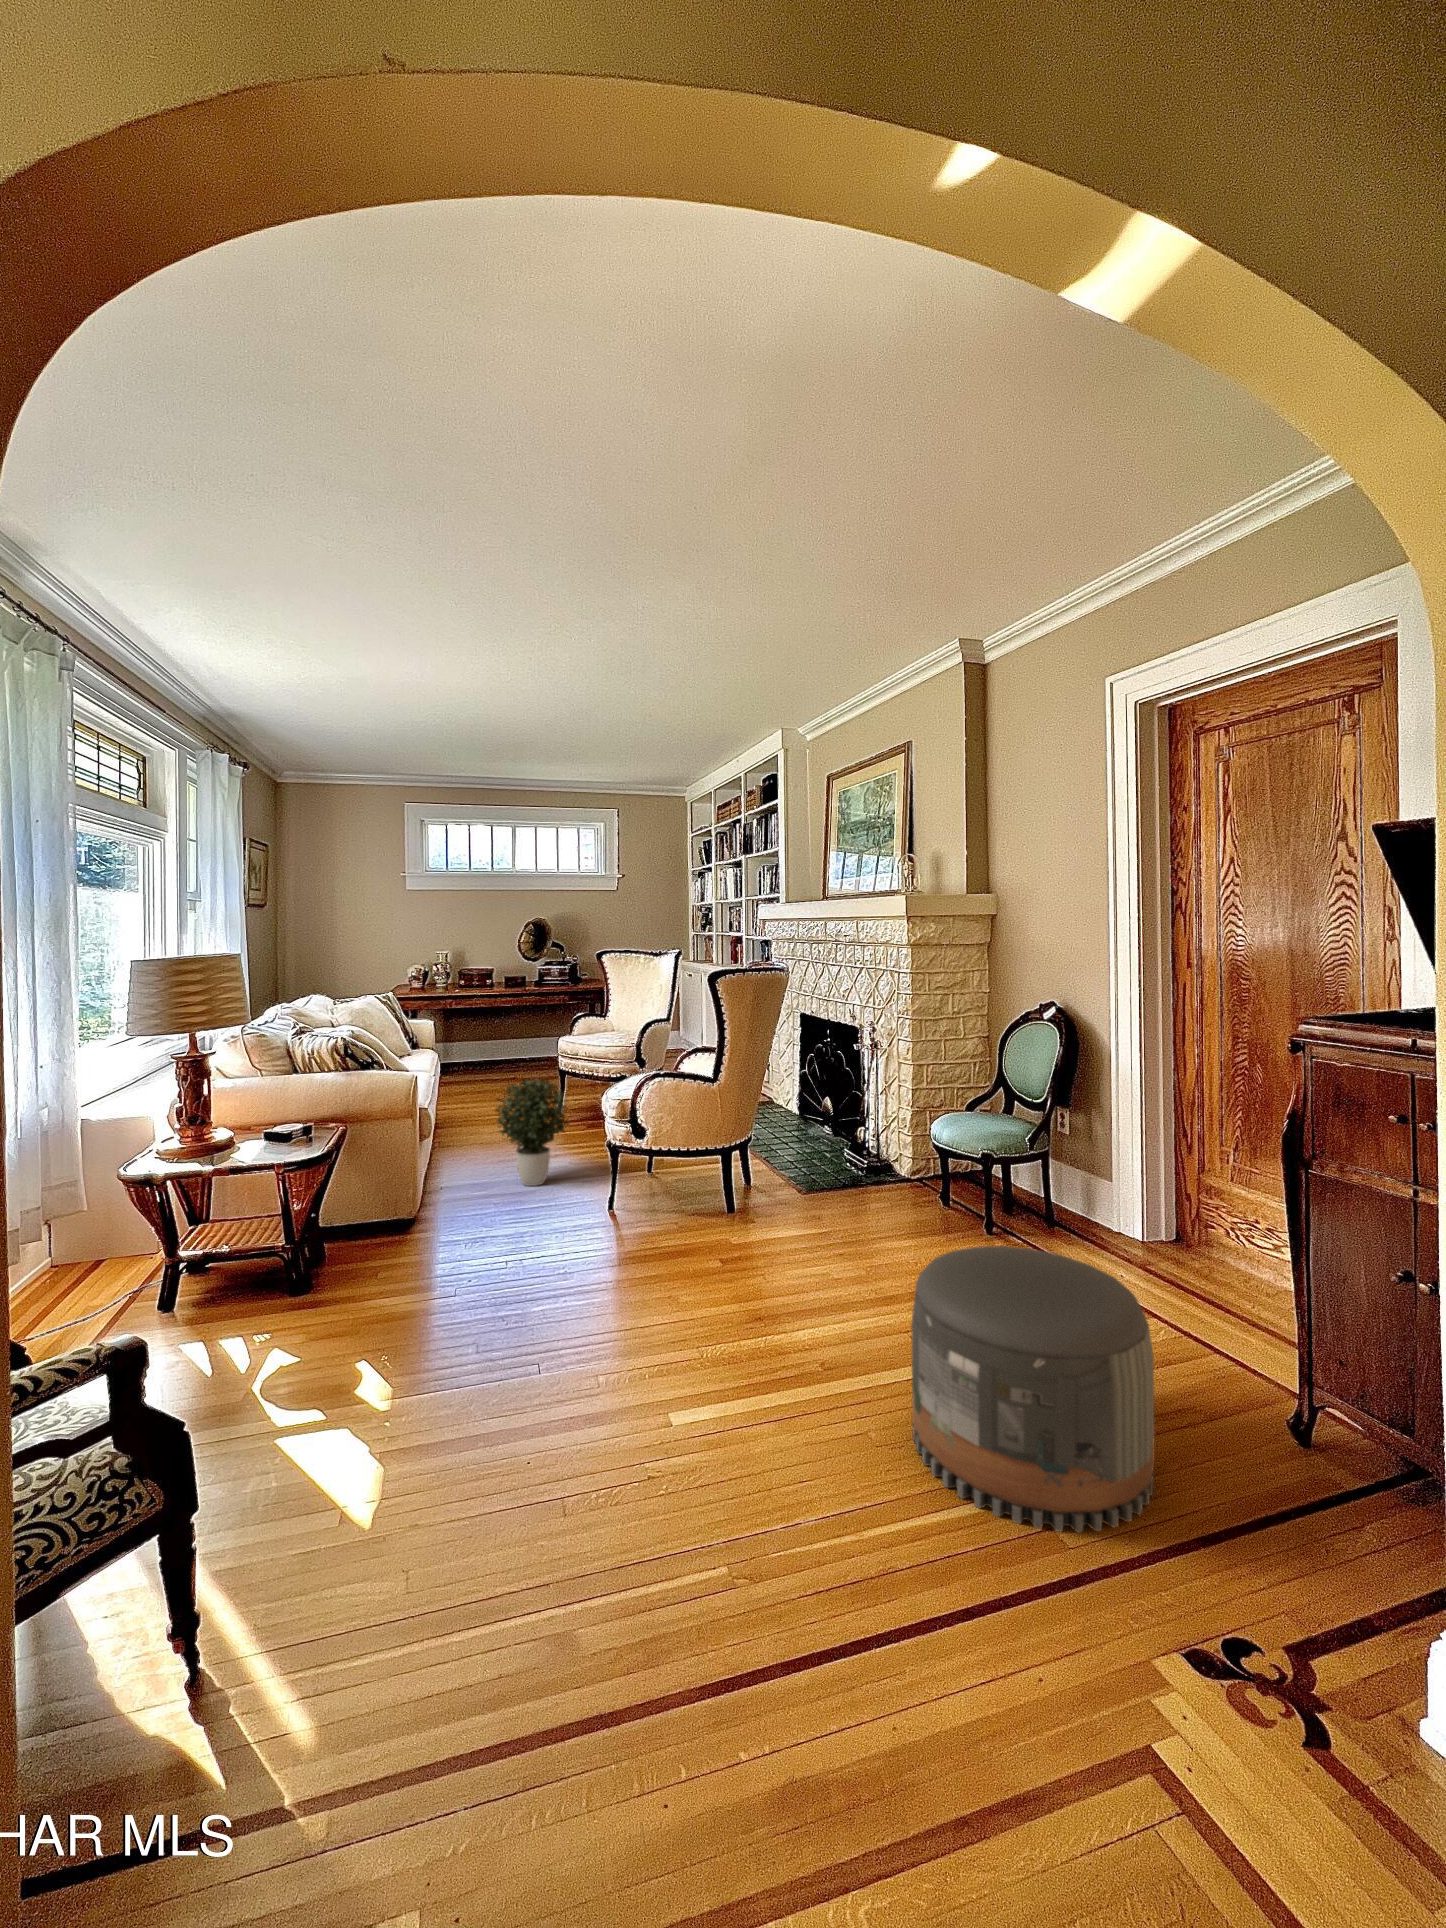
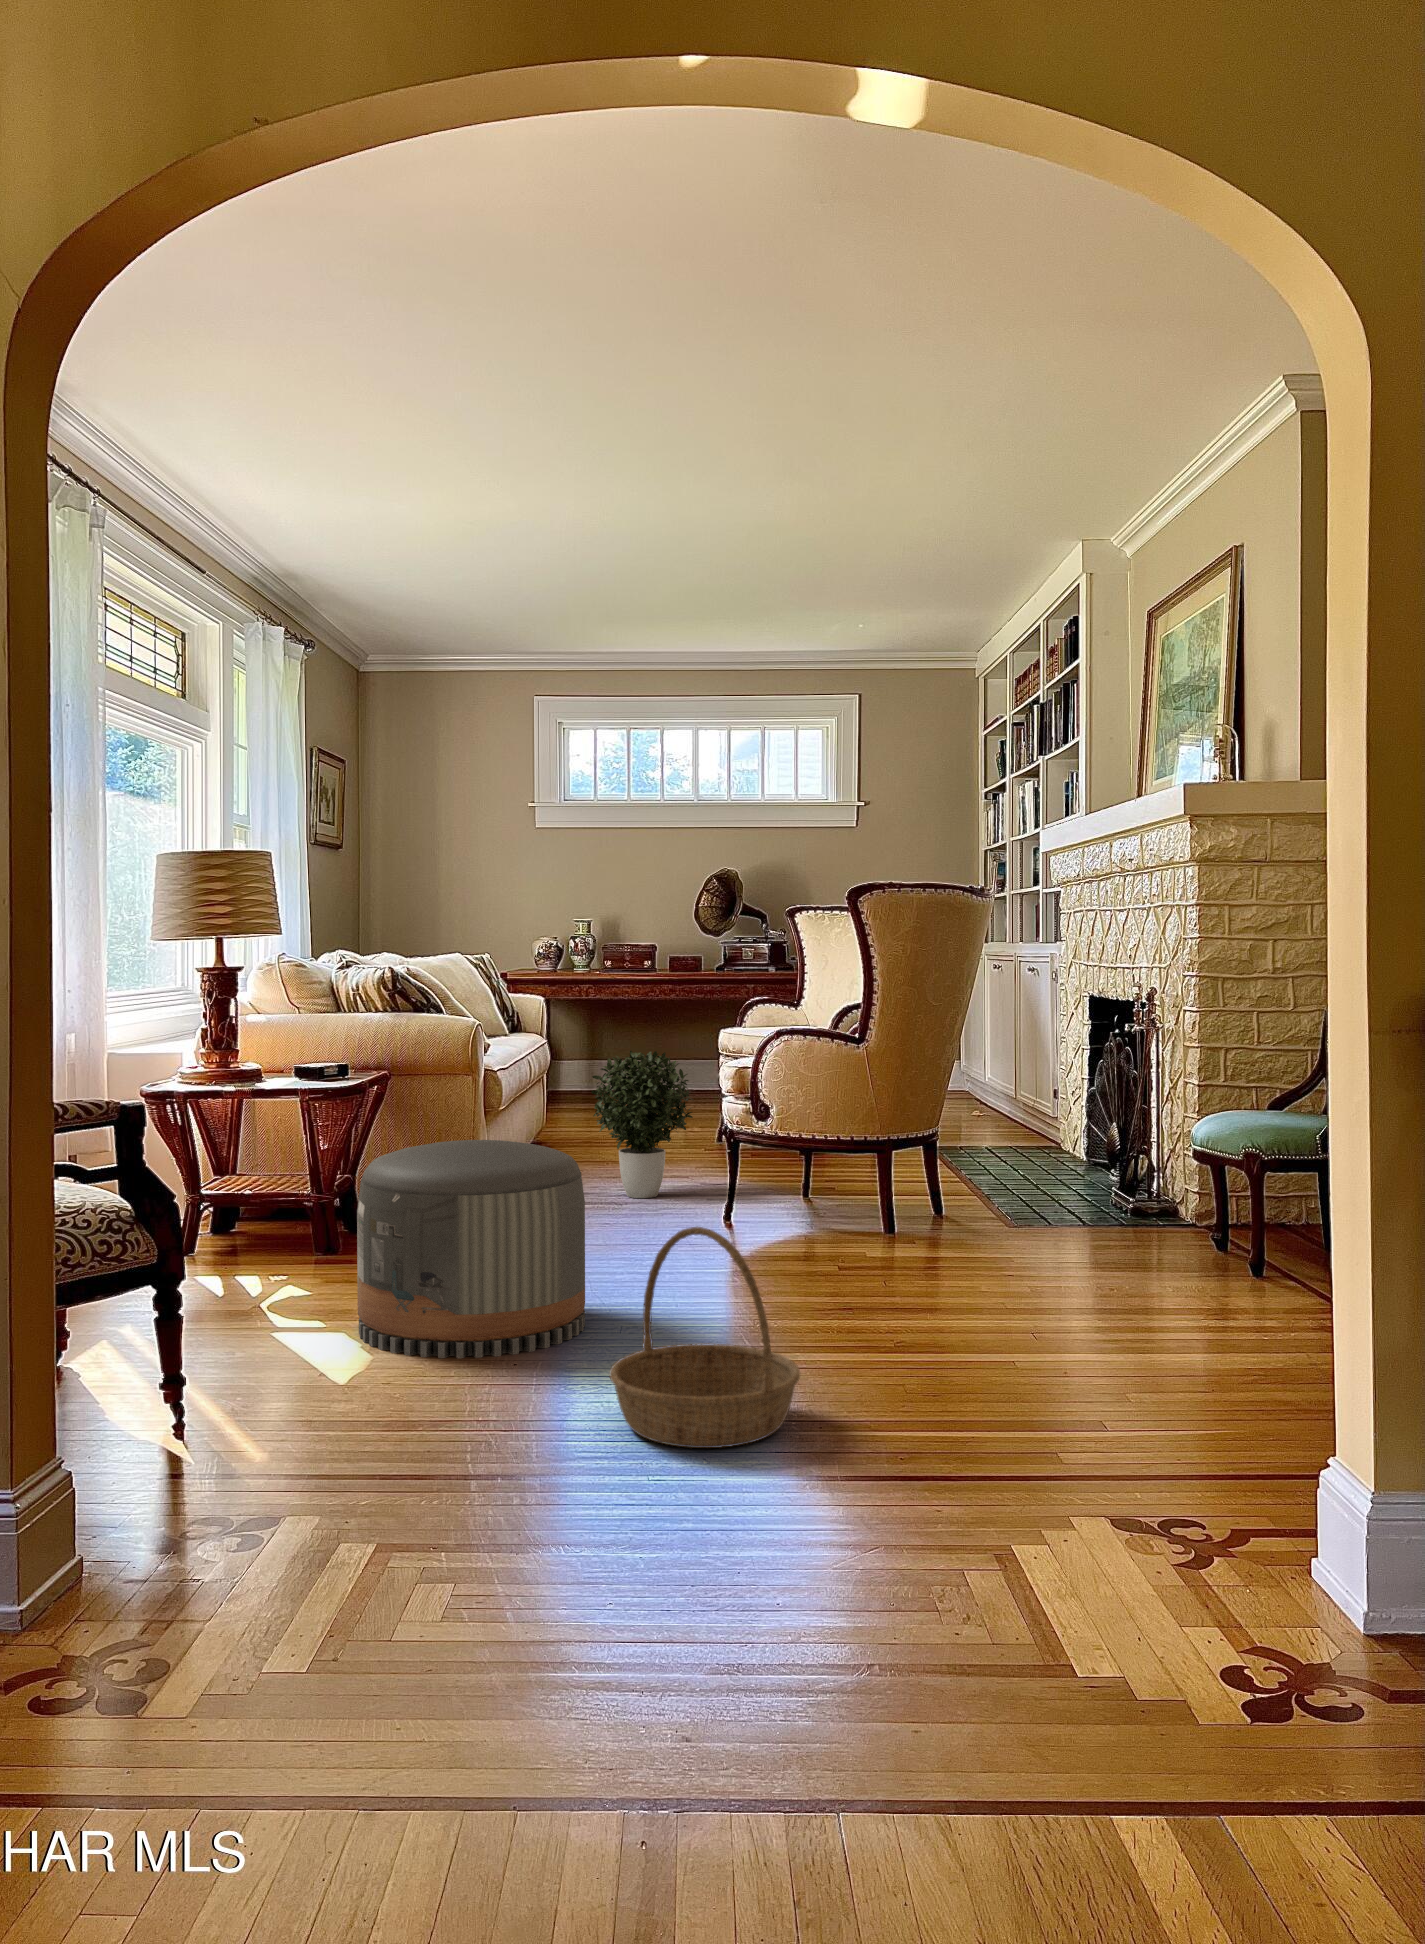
pouf: present [911,1246,1155,1532] -> present [357,1140,585,1358]
basket: none [669,1372,851,1620] -> present [609,1227,800,1448]

